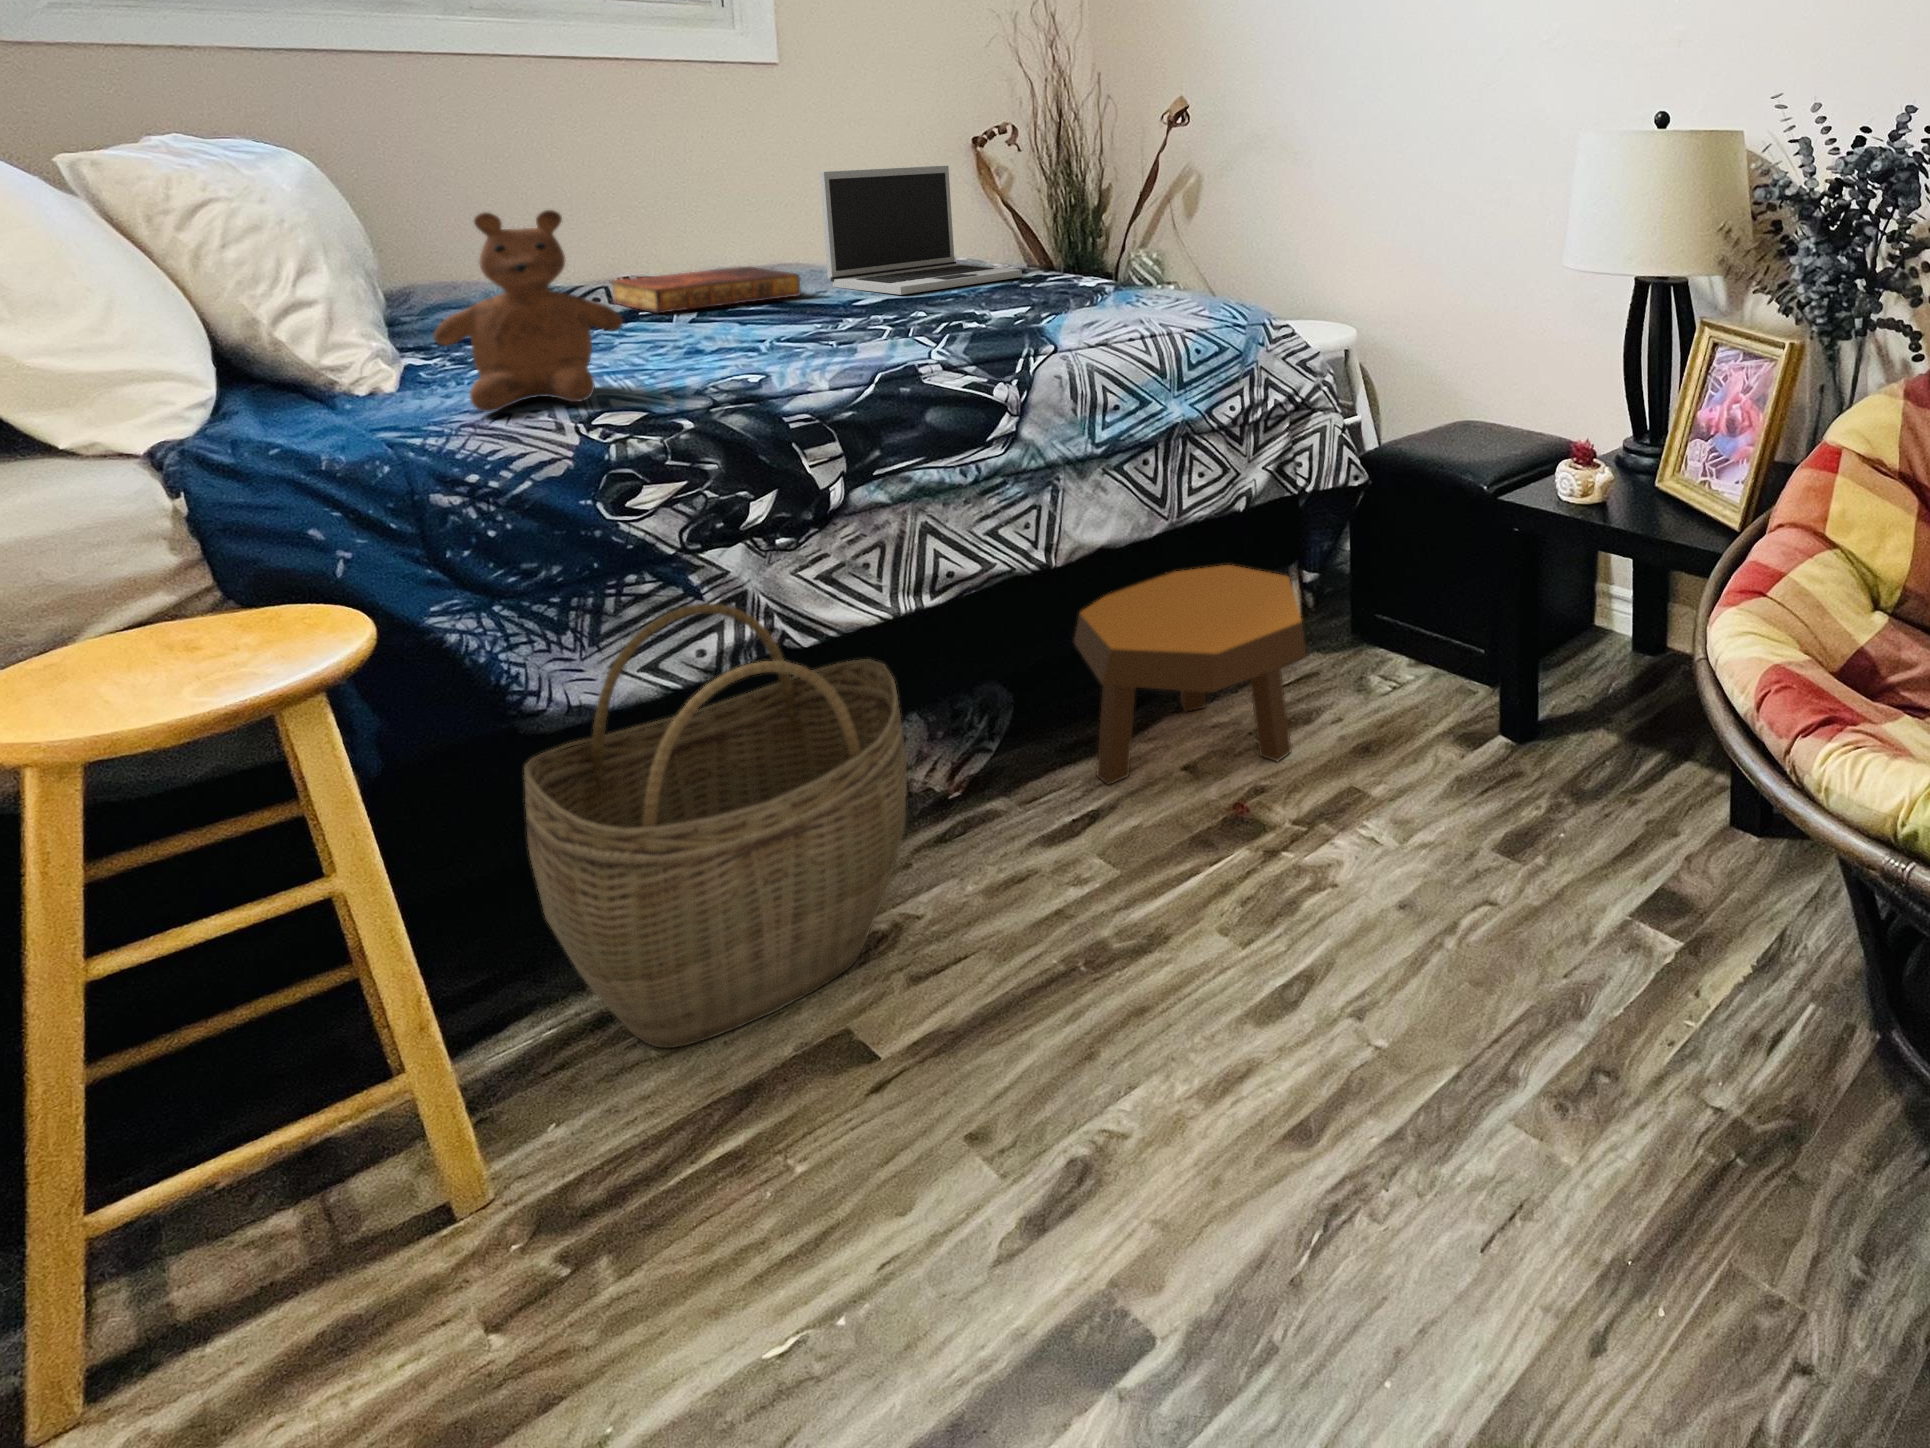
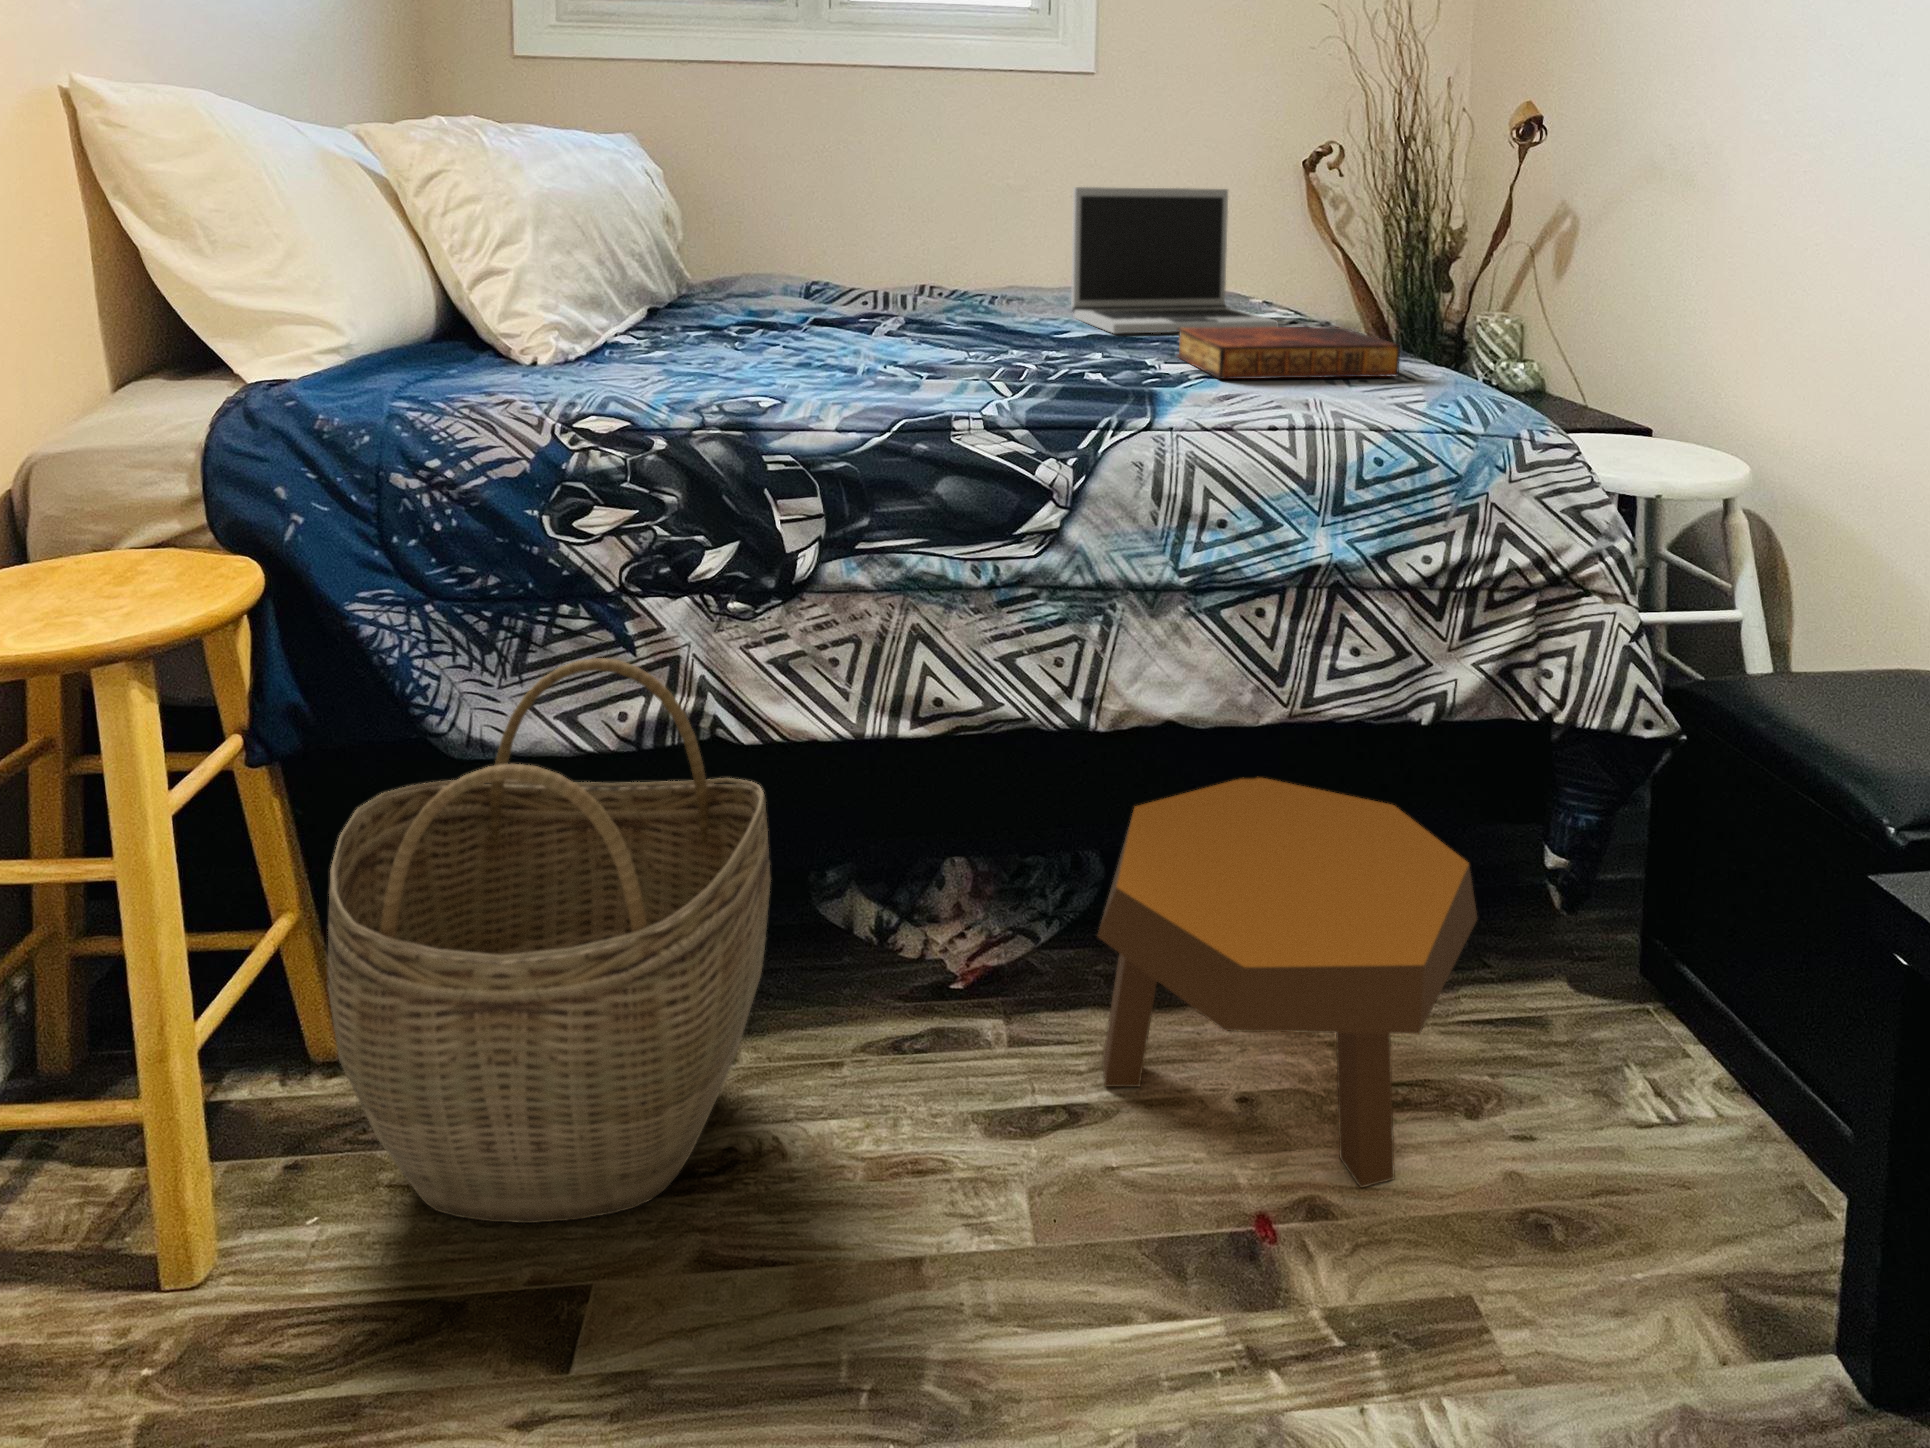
teddy bear: present [433,210,623,412] -> none [510,188,682,398]
book: present [611,267,801,313] -> present [1176,327,1400,379]

